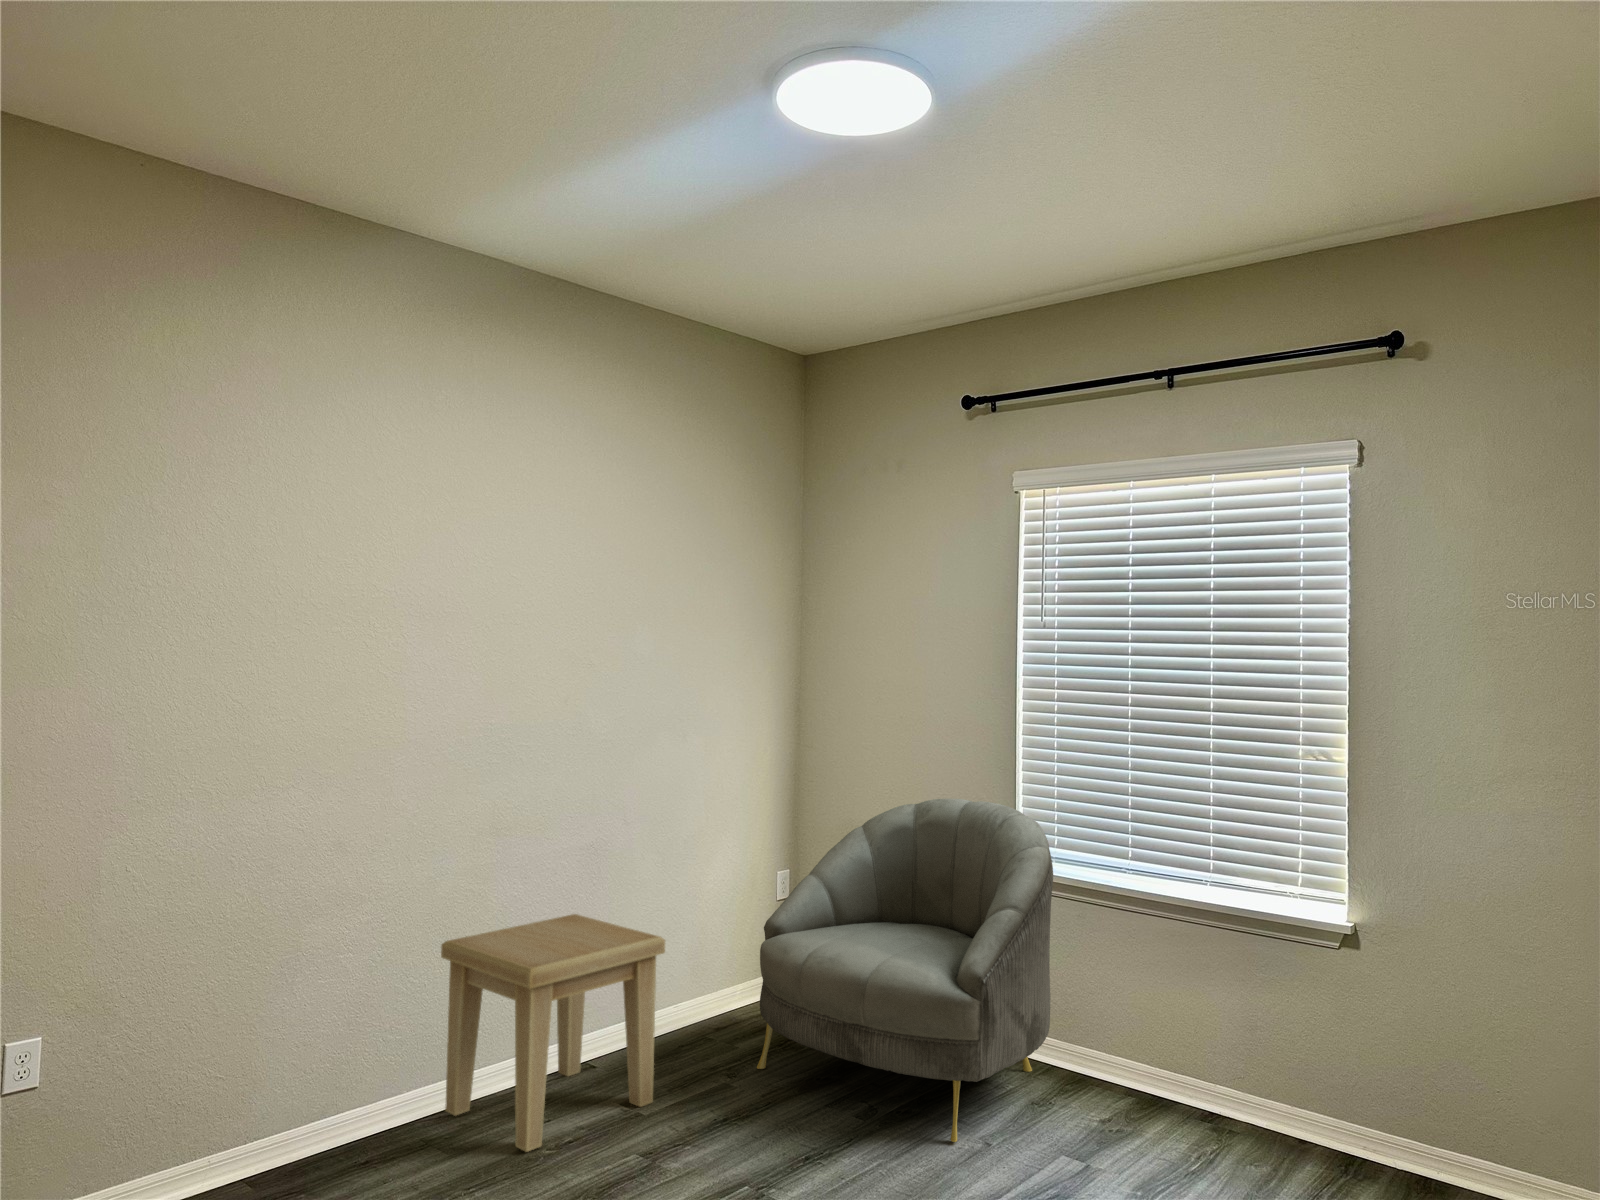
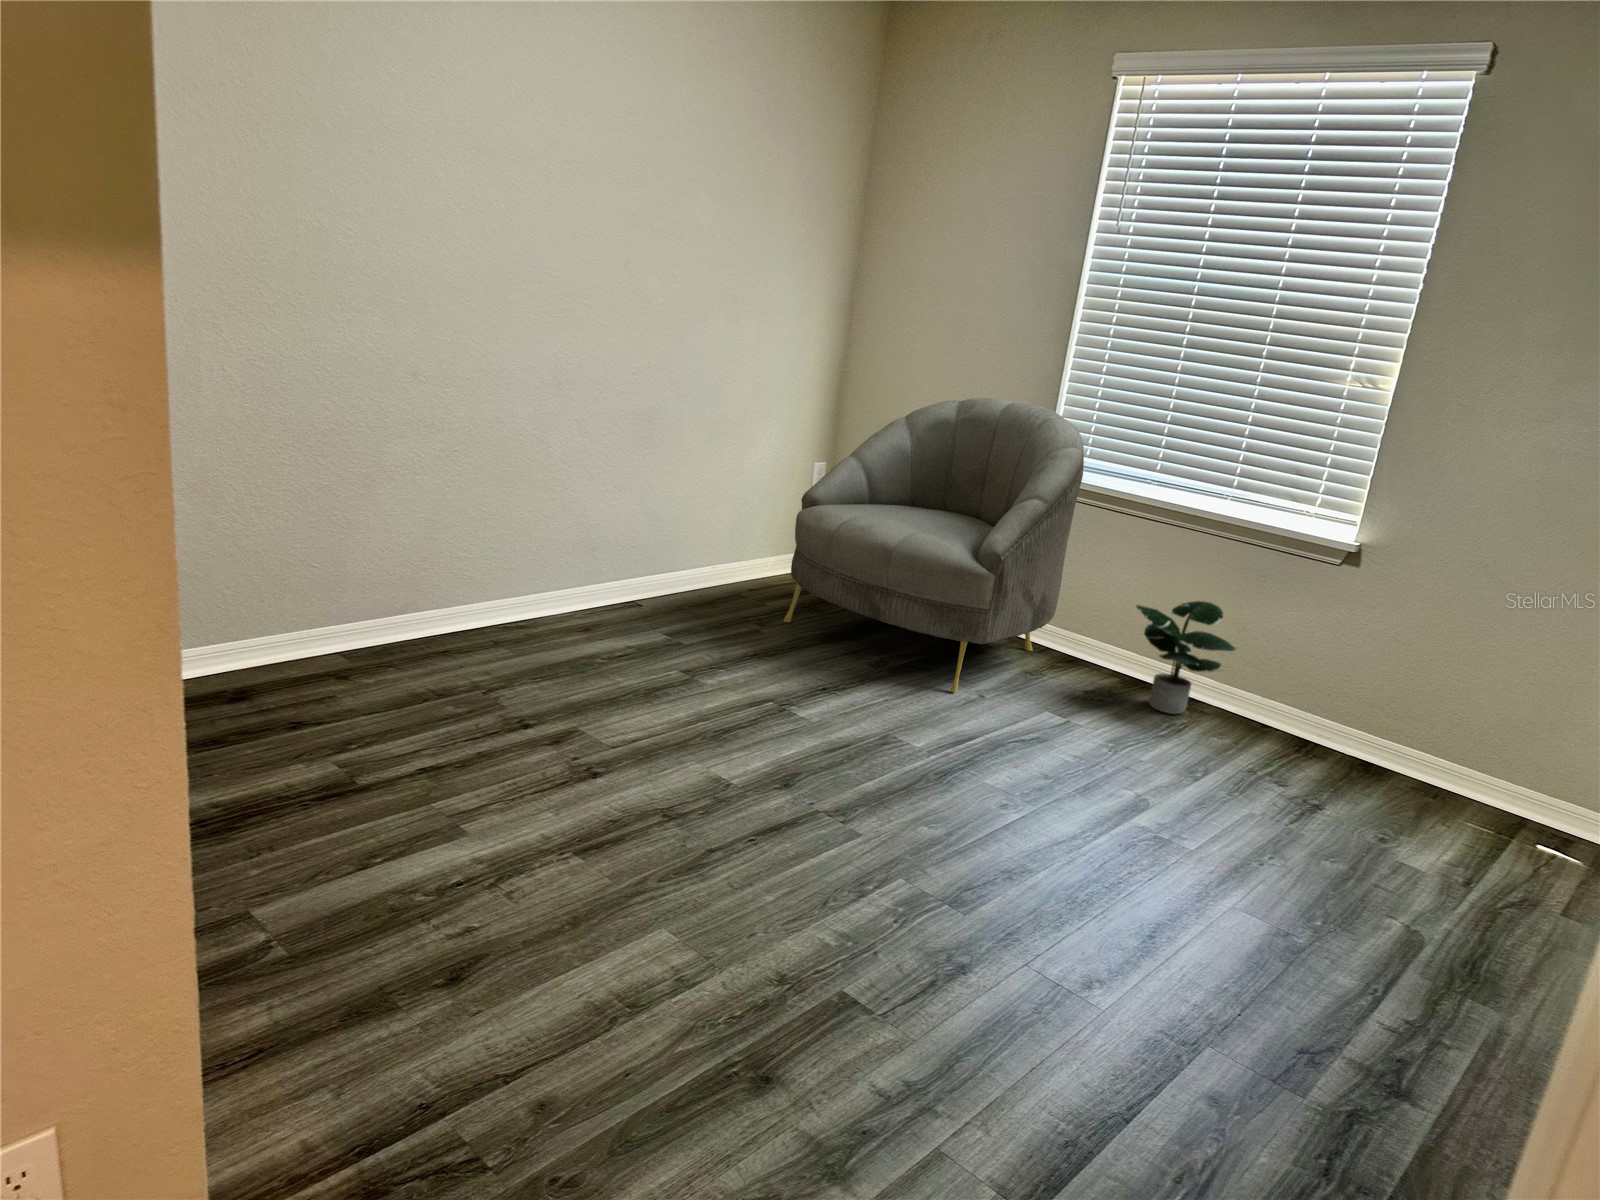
side table: present [441,914,665,1152] -> none [503,466,710,657]
potted plant: none [1135,1000,1254,1139] -> present [1136,601,1237,714]

